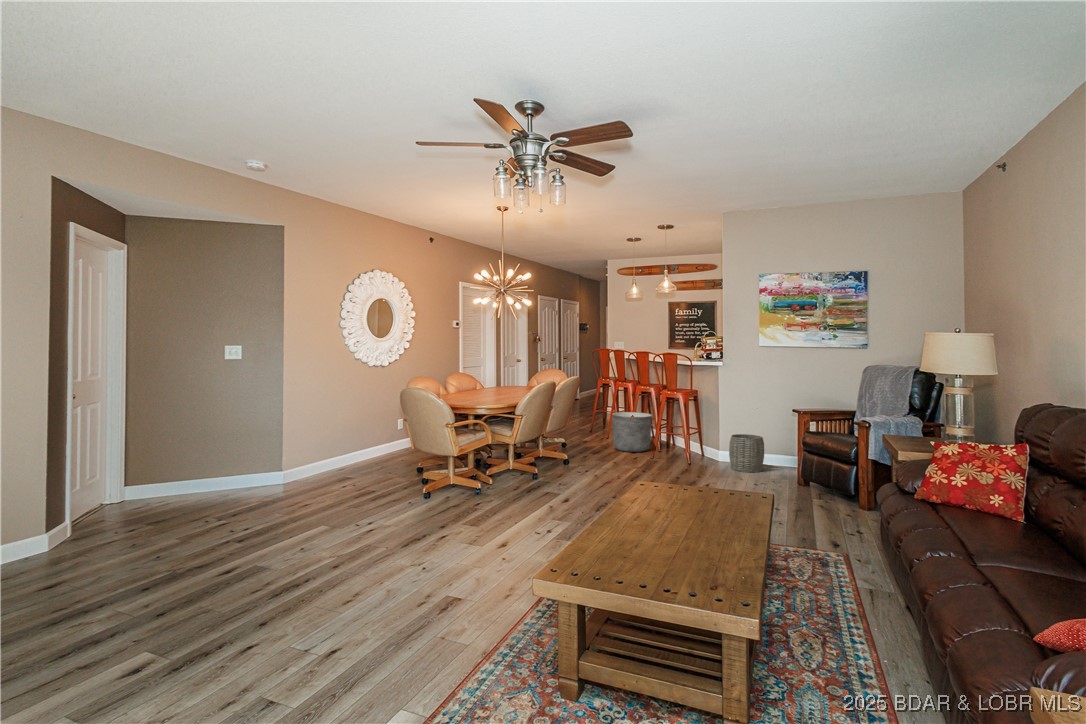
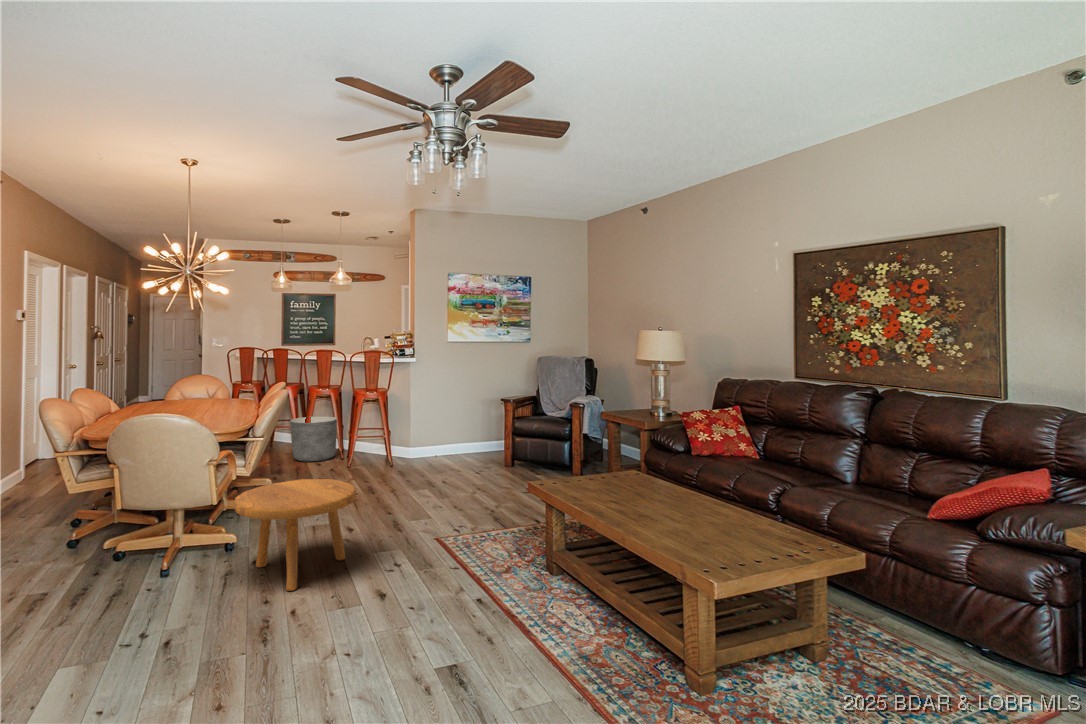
woven basket: present [729,434,764,472] -> none [432,425,463,461]
footstool: none [441,448,530,529] -> present [234,479,356,591]

